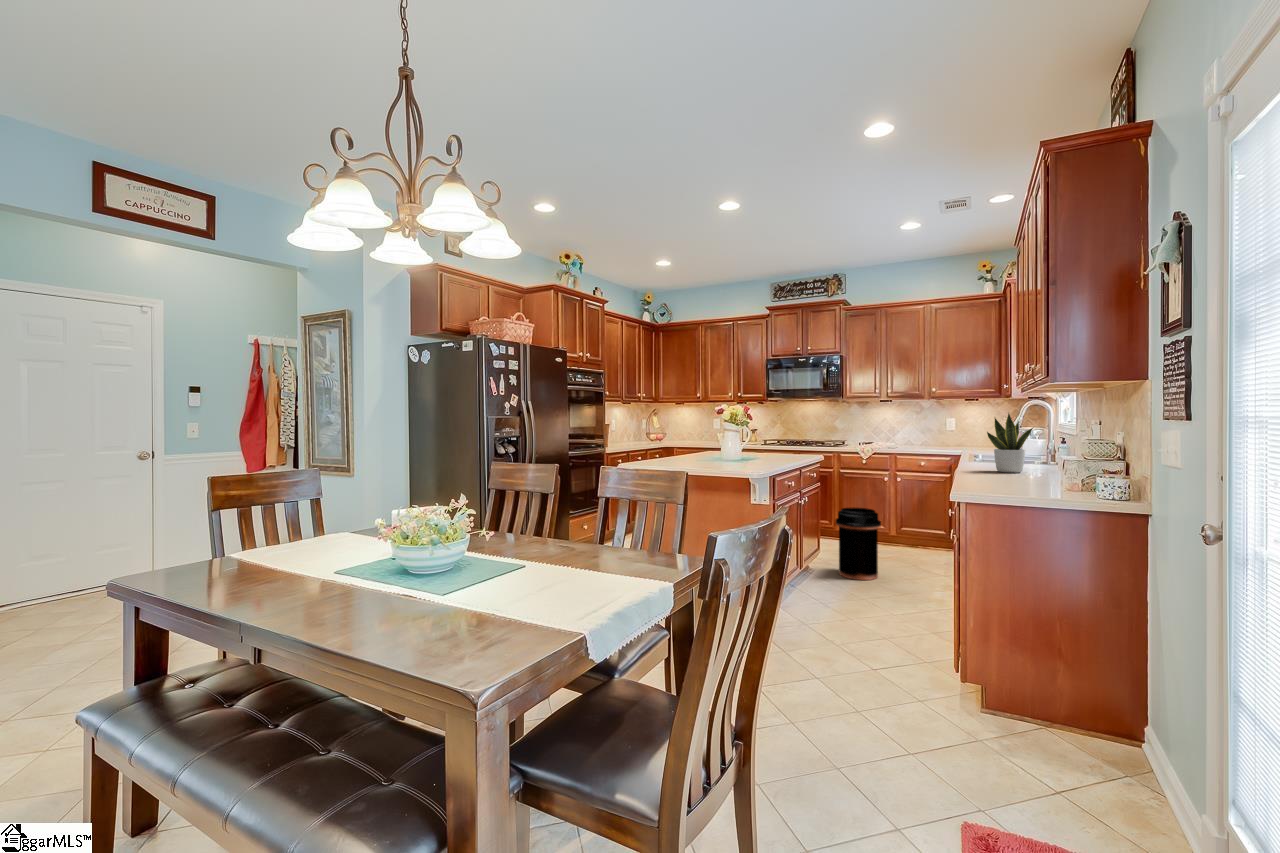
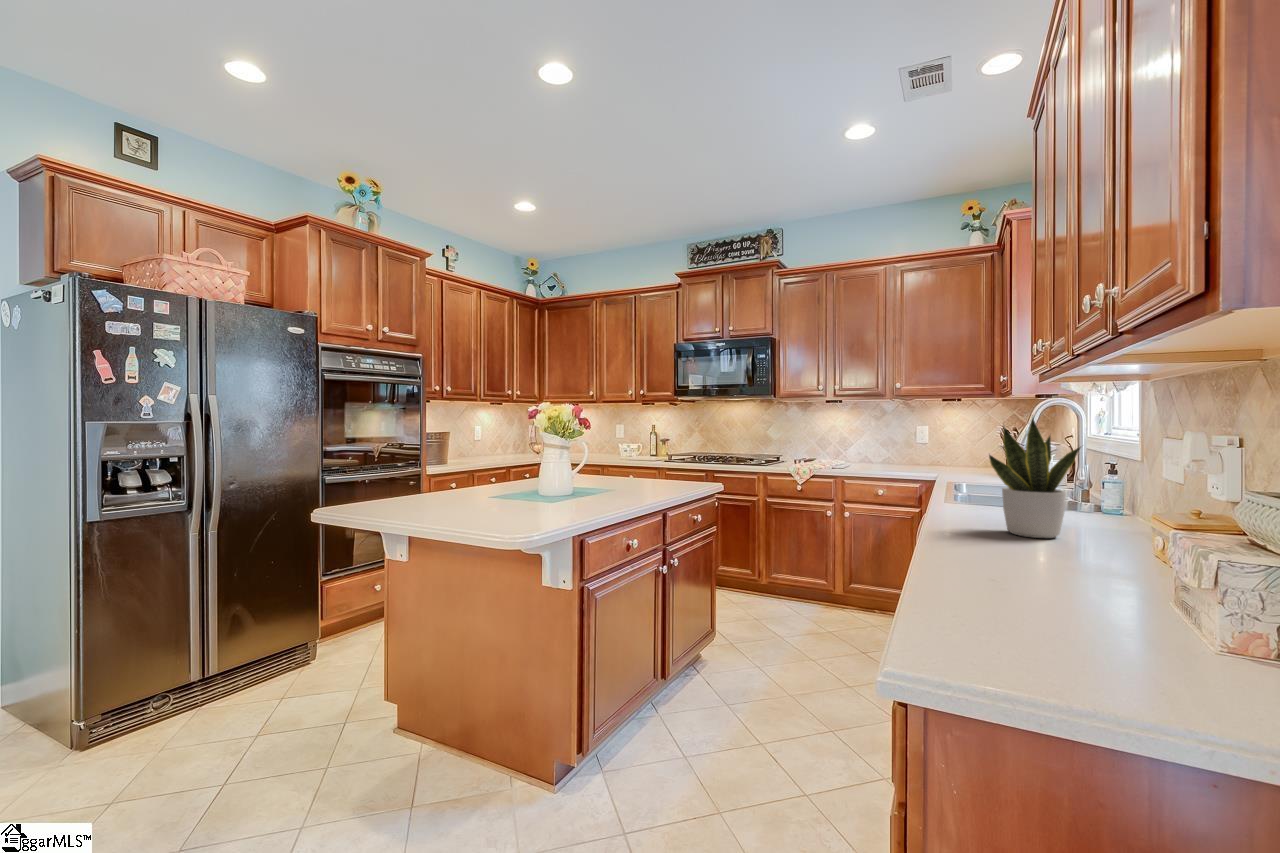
trash can: present [836,508,881,580] -> none [739,566,809,690]

